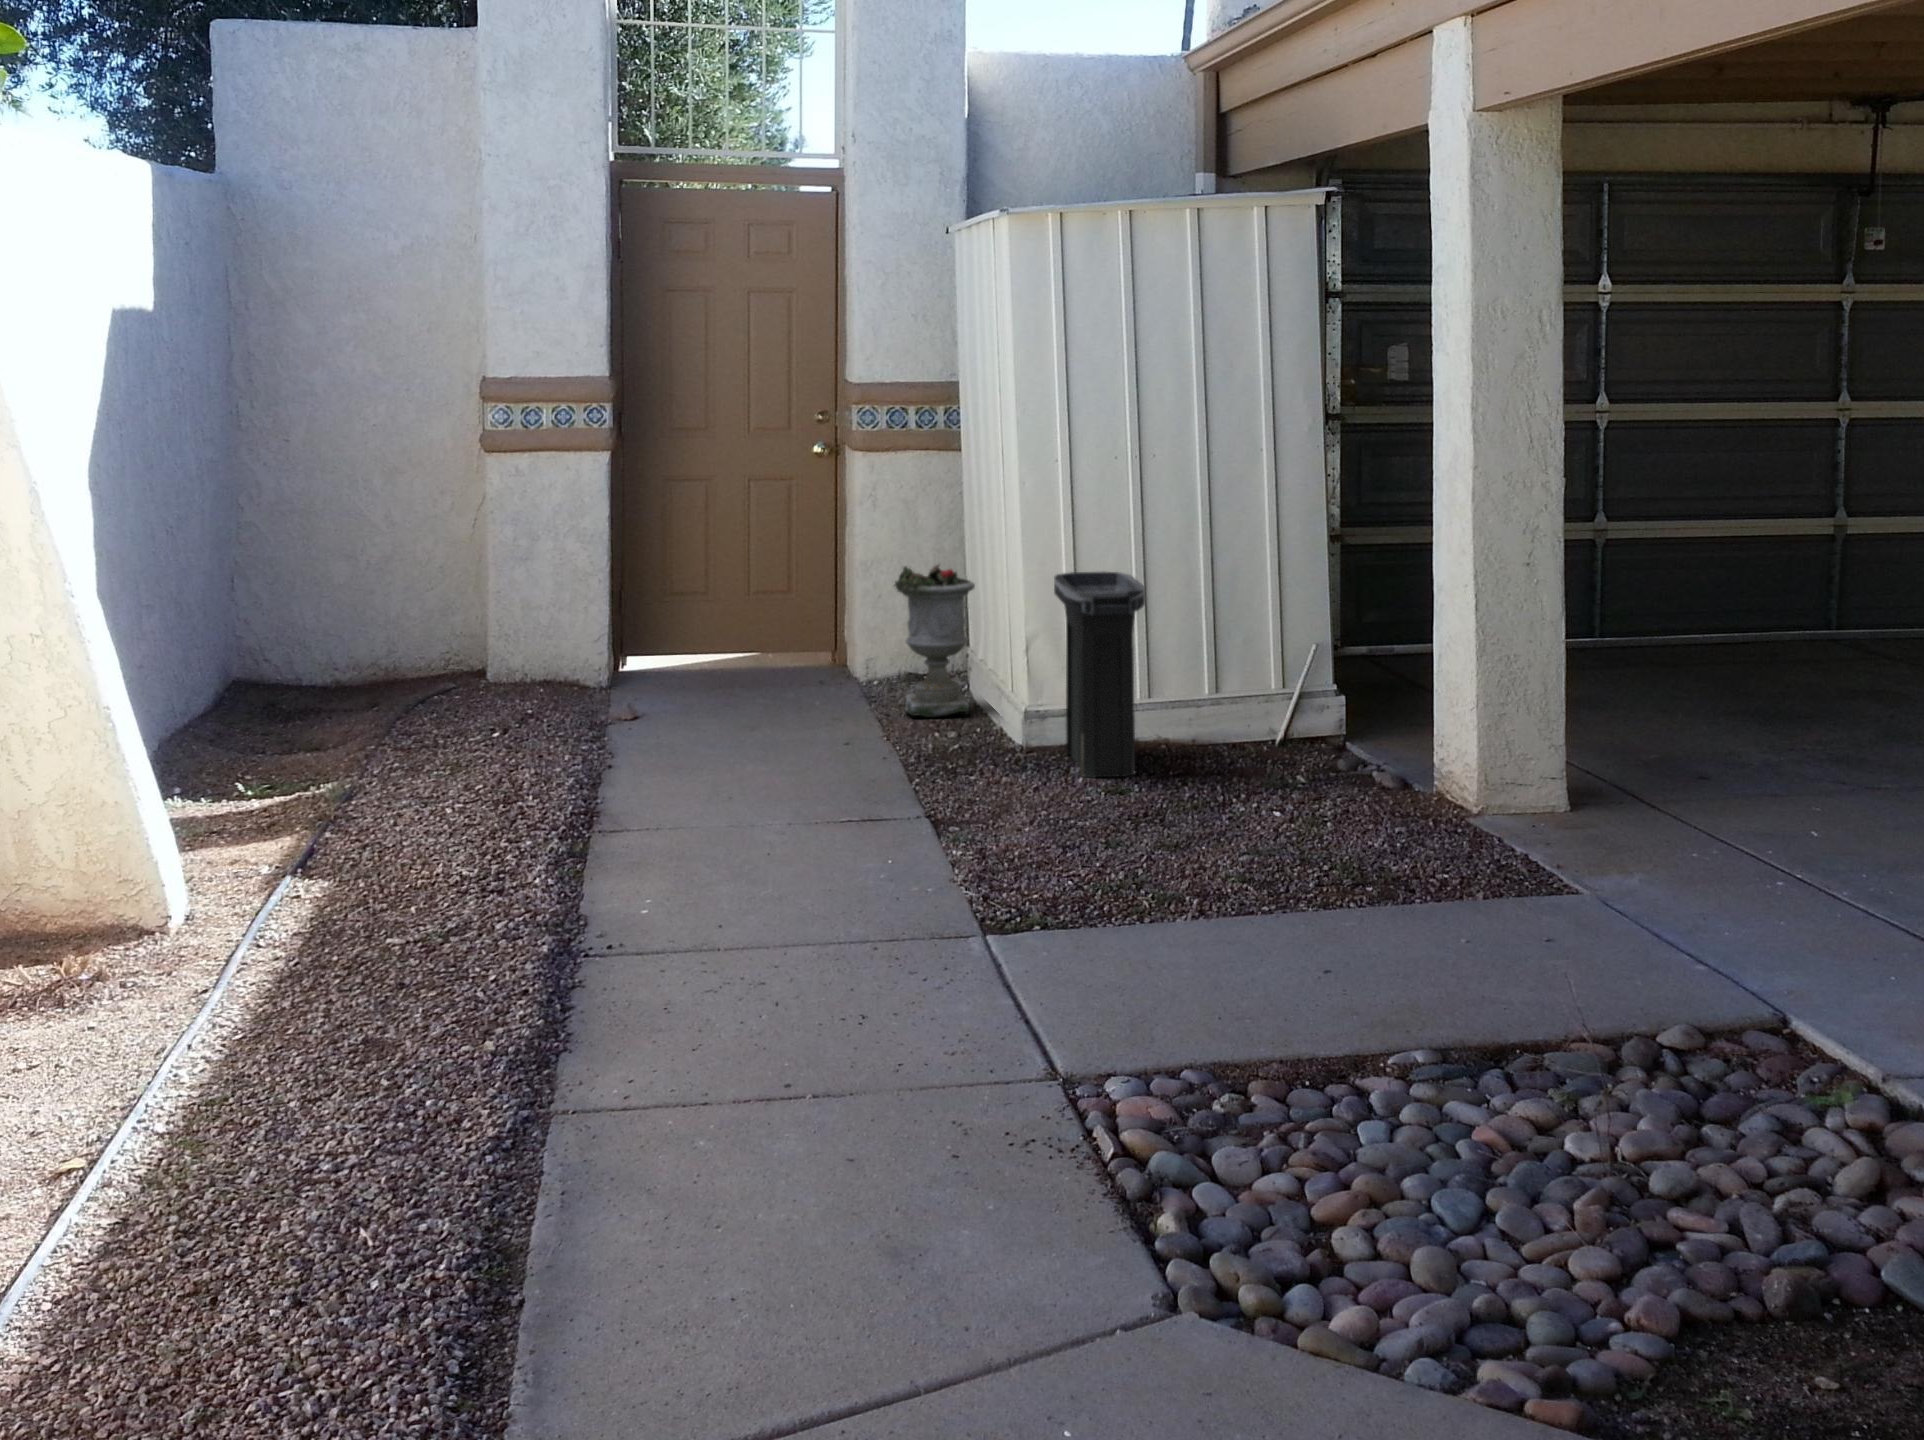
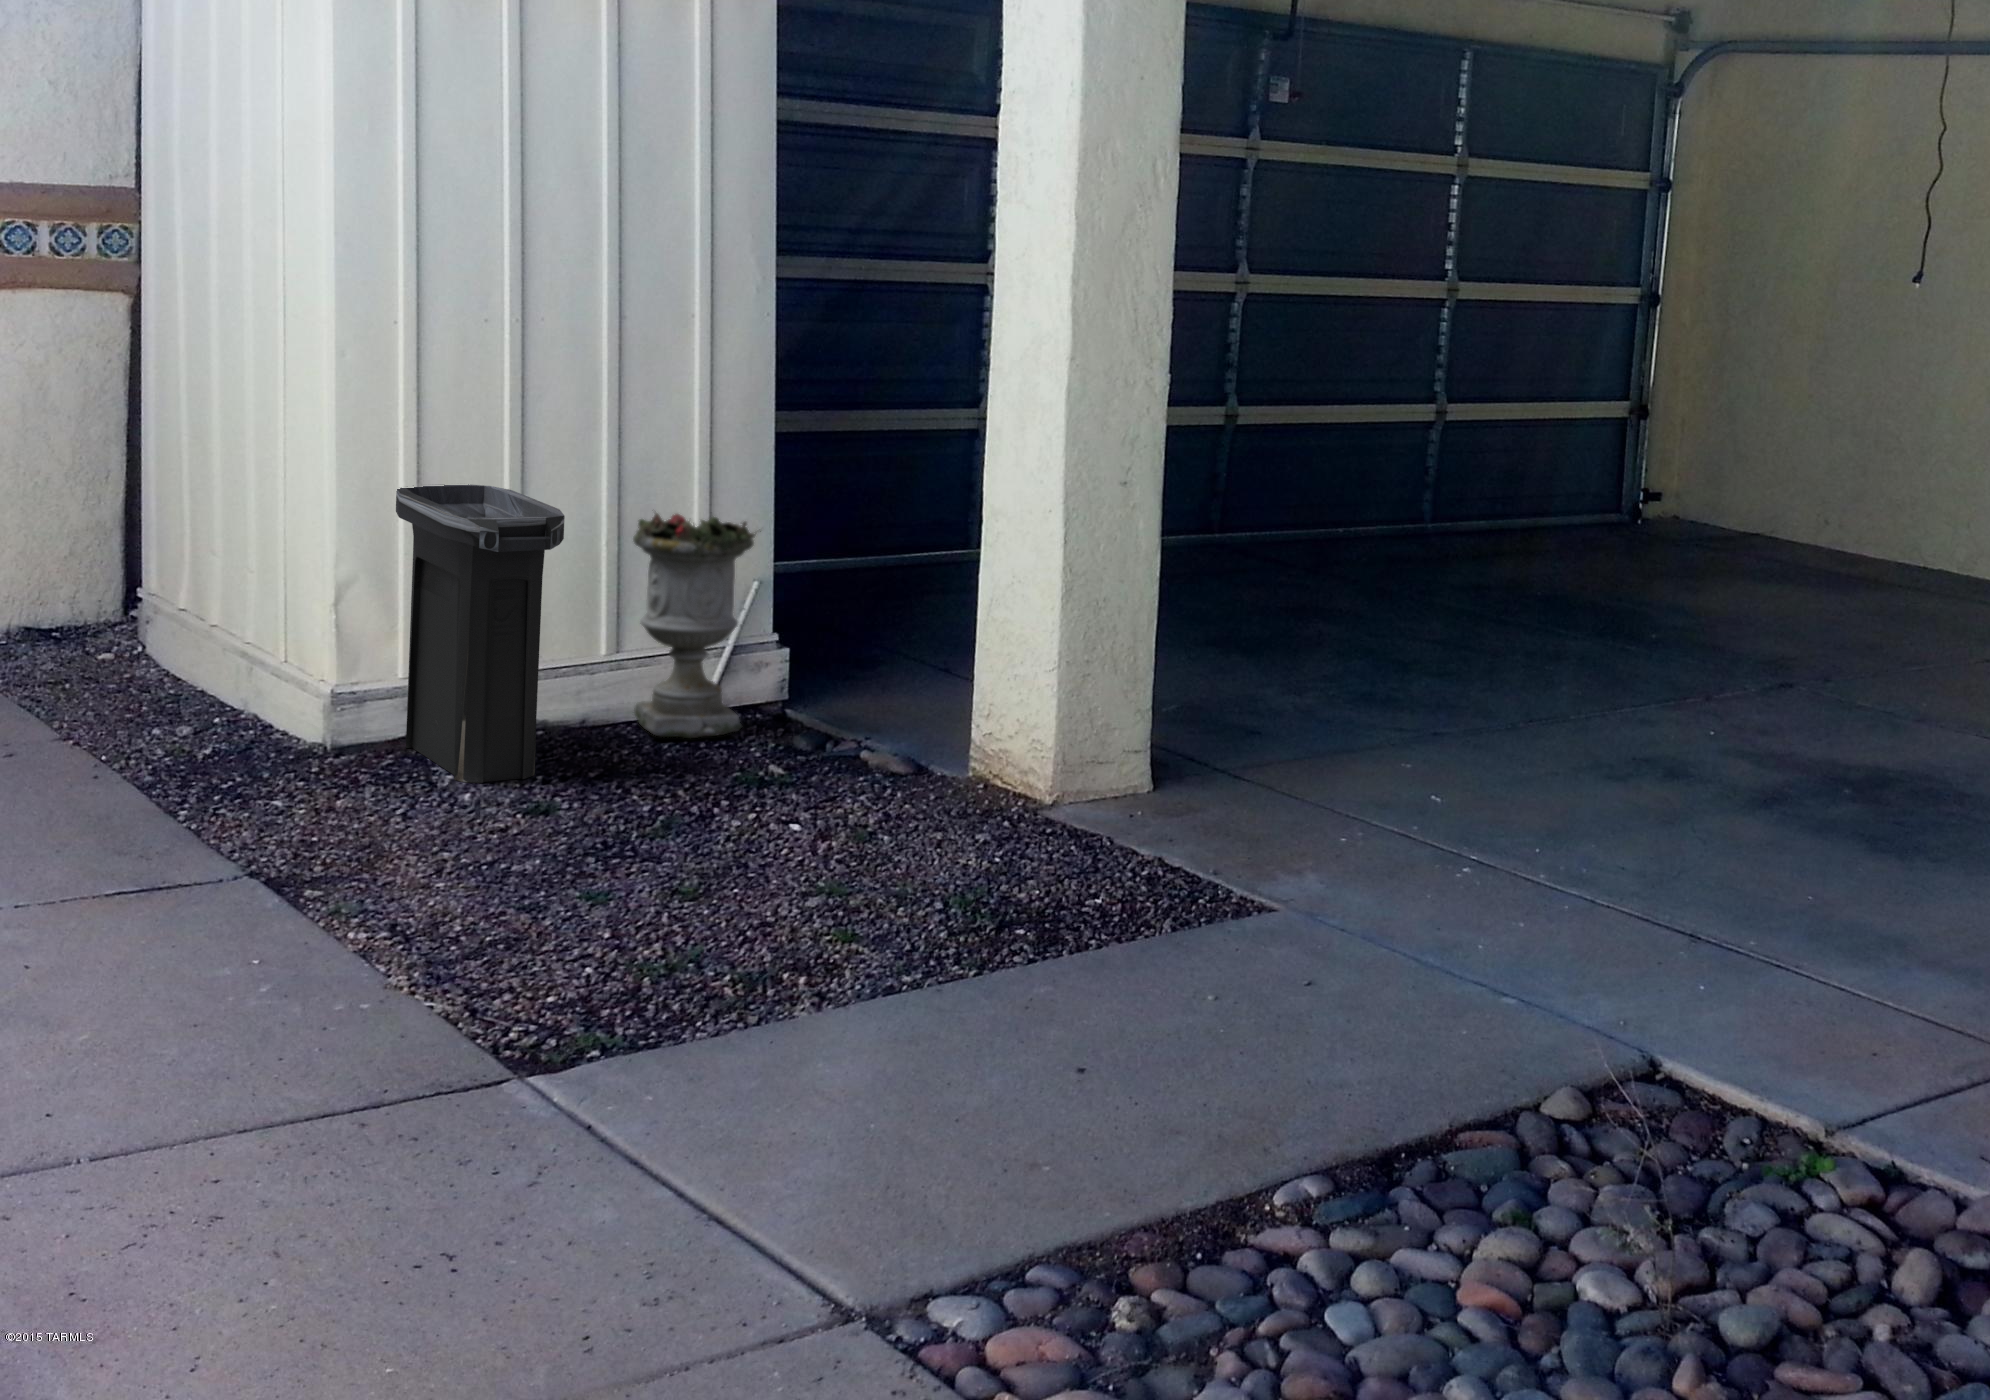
planter: present [895,565,975,717] -> present [633,513,761,738]

